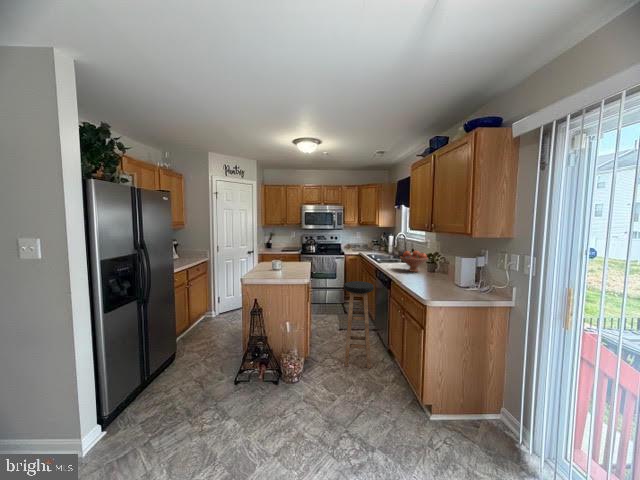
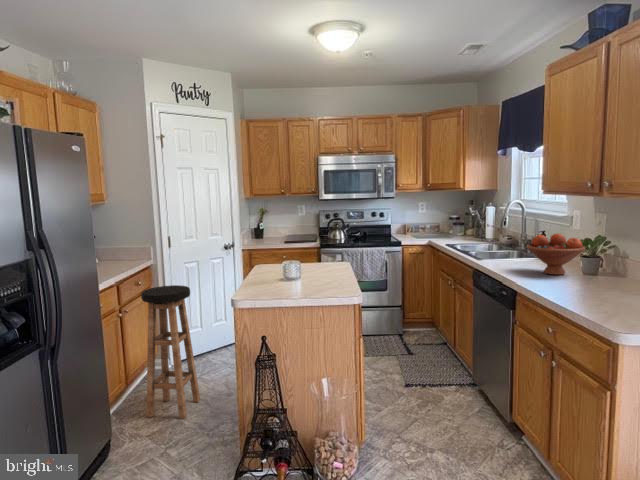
bar stool: present [344,281,374,368] -> present [141,285,200,419]

